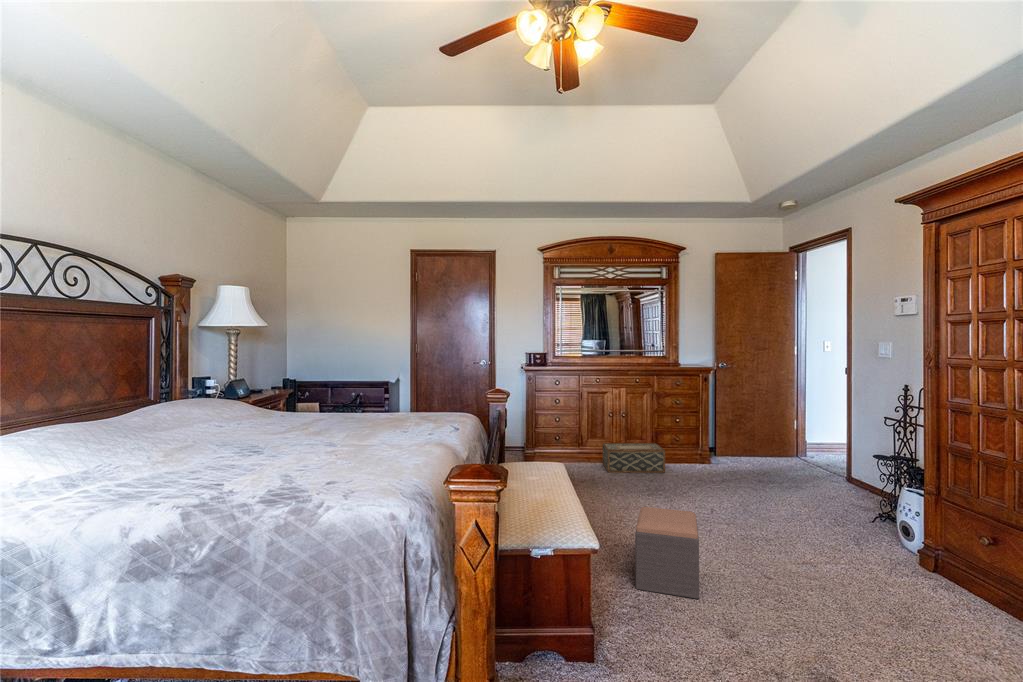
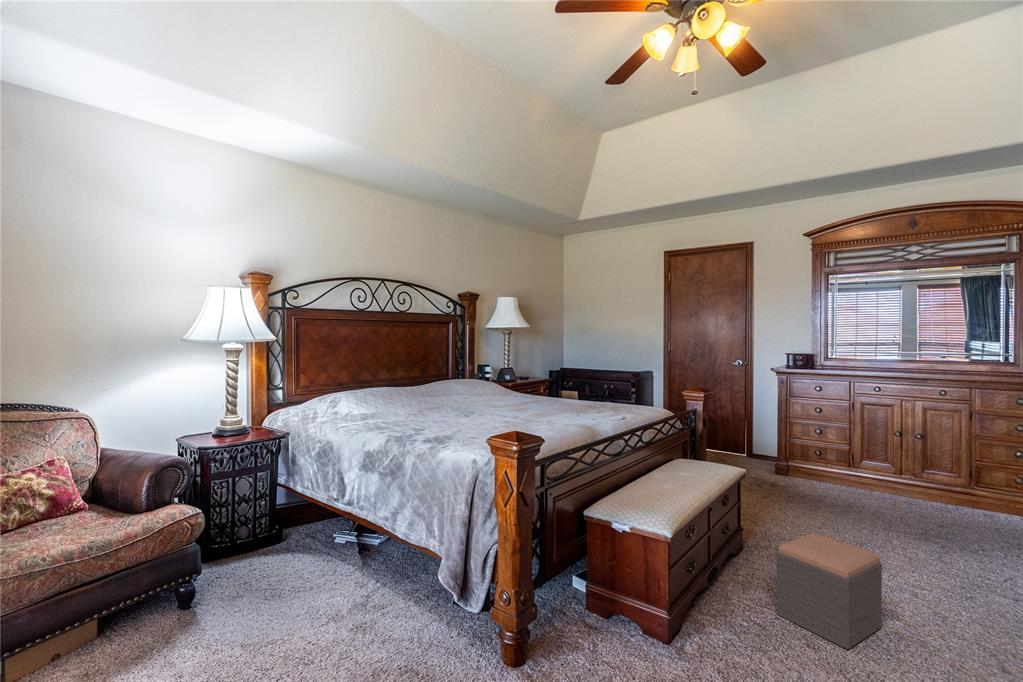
woven basket: present [602,443,665,473] -> none [880,469,979,523]

